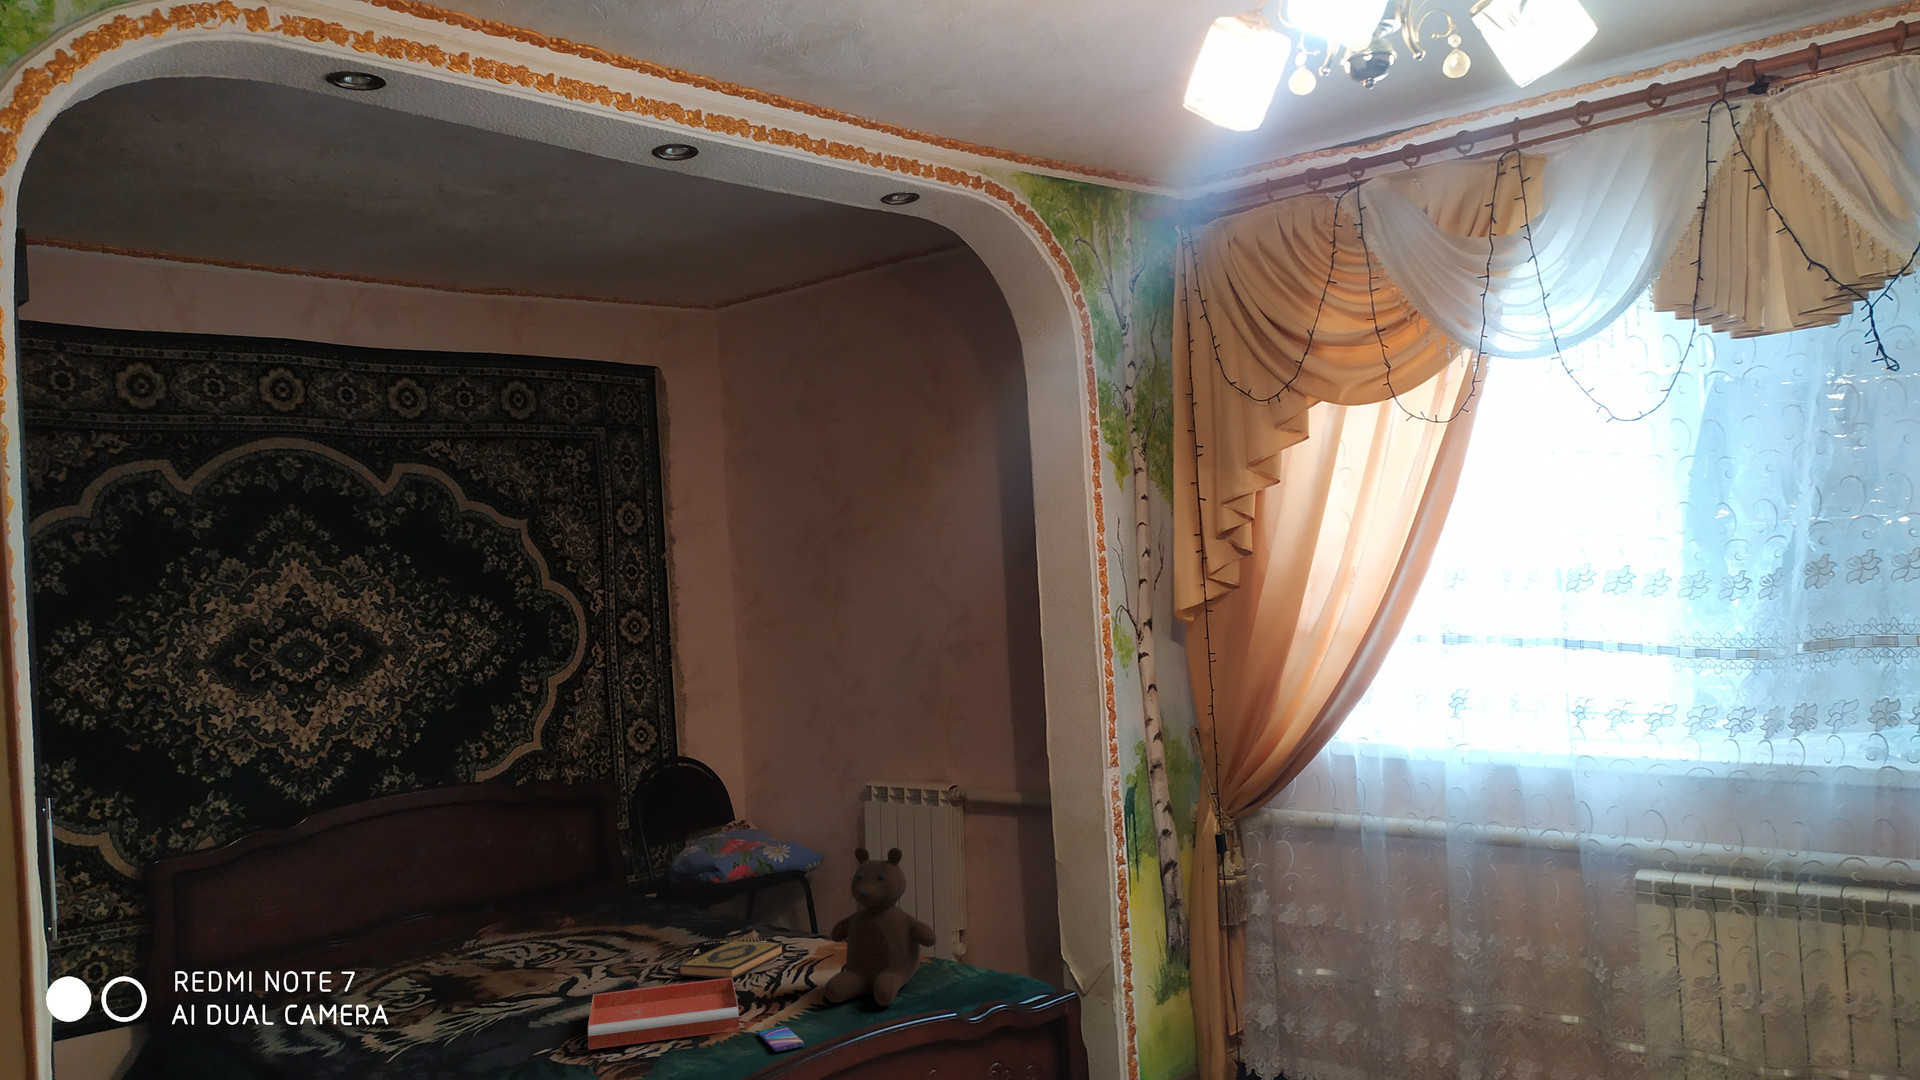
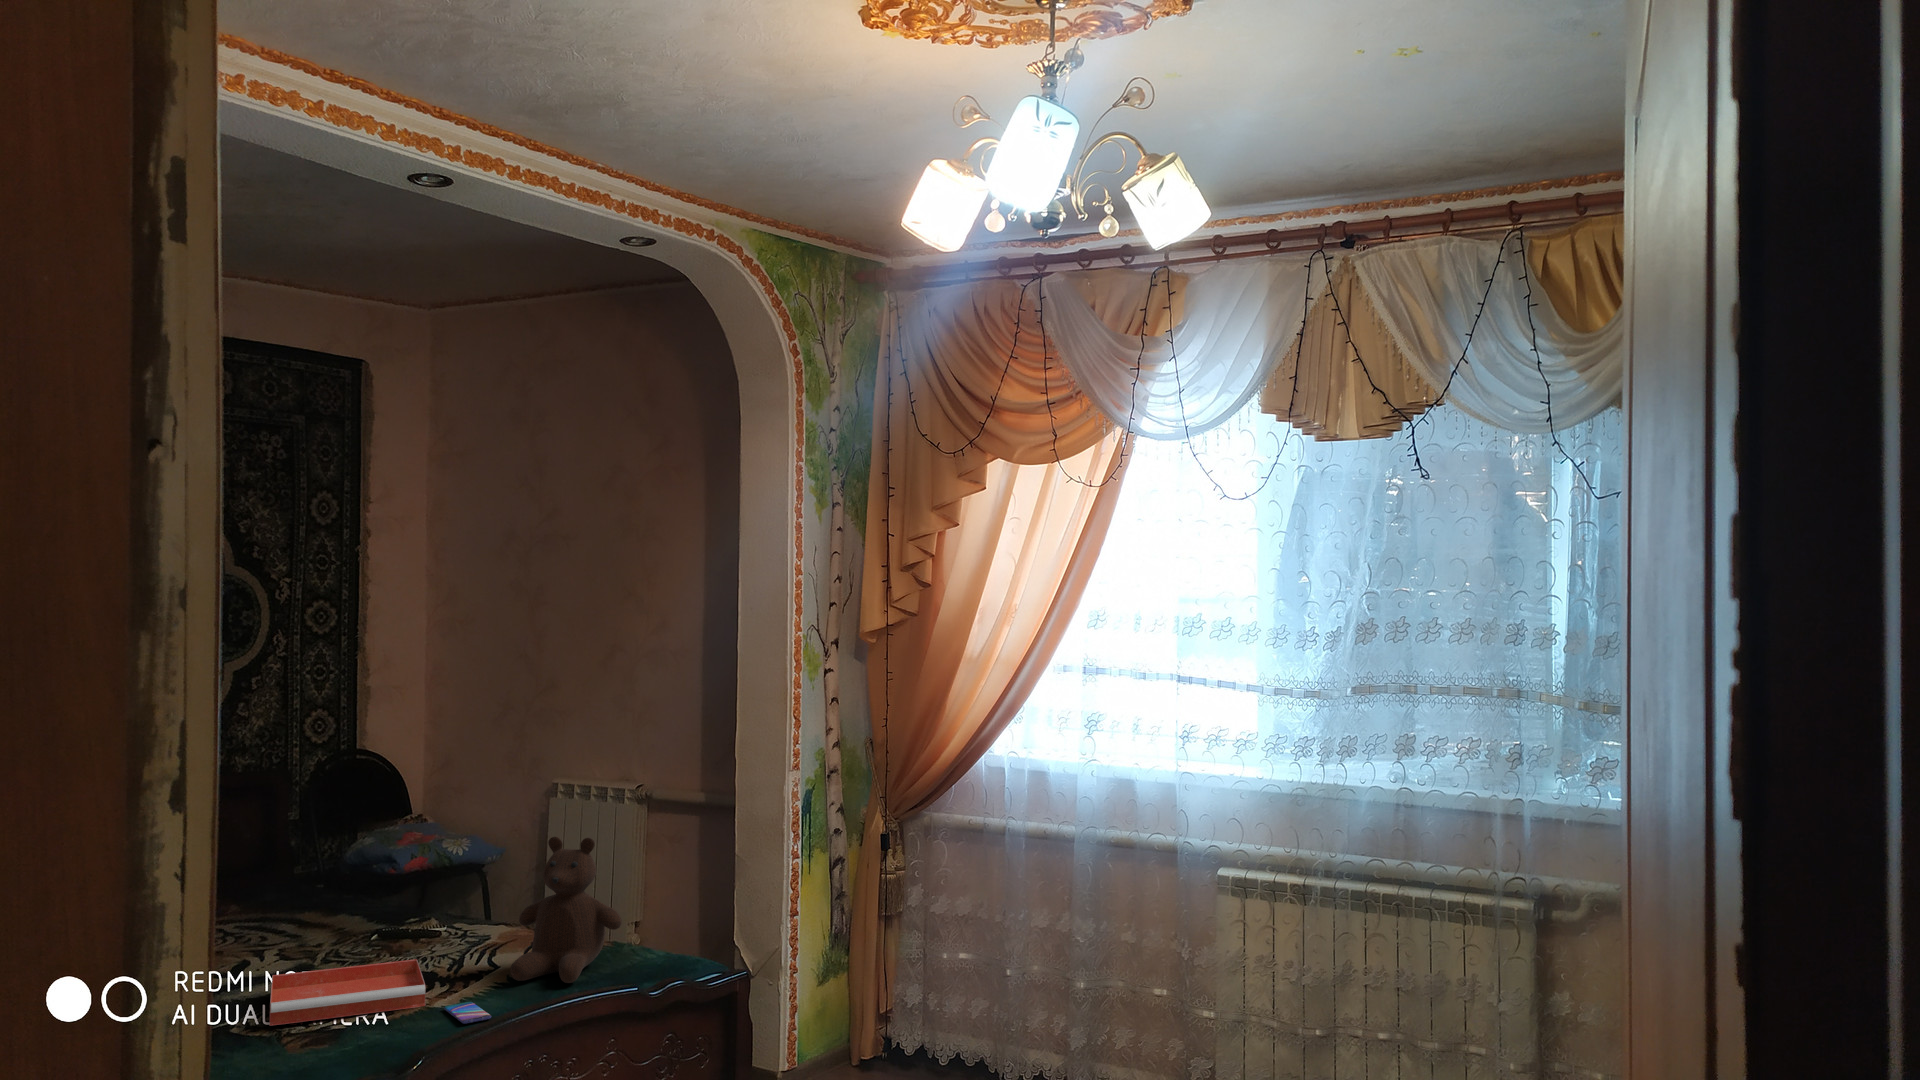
hardback book: present [678,941,784,979] -> none [359,927,467,962]

